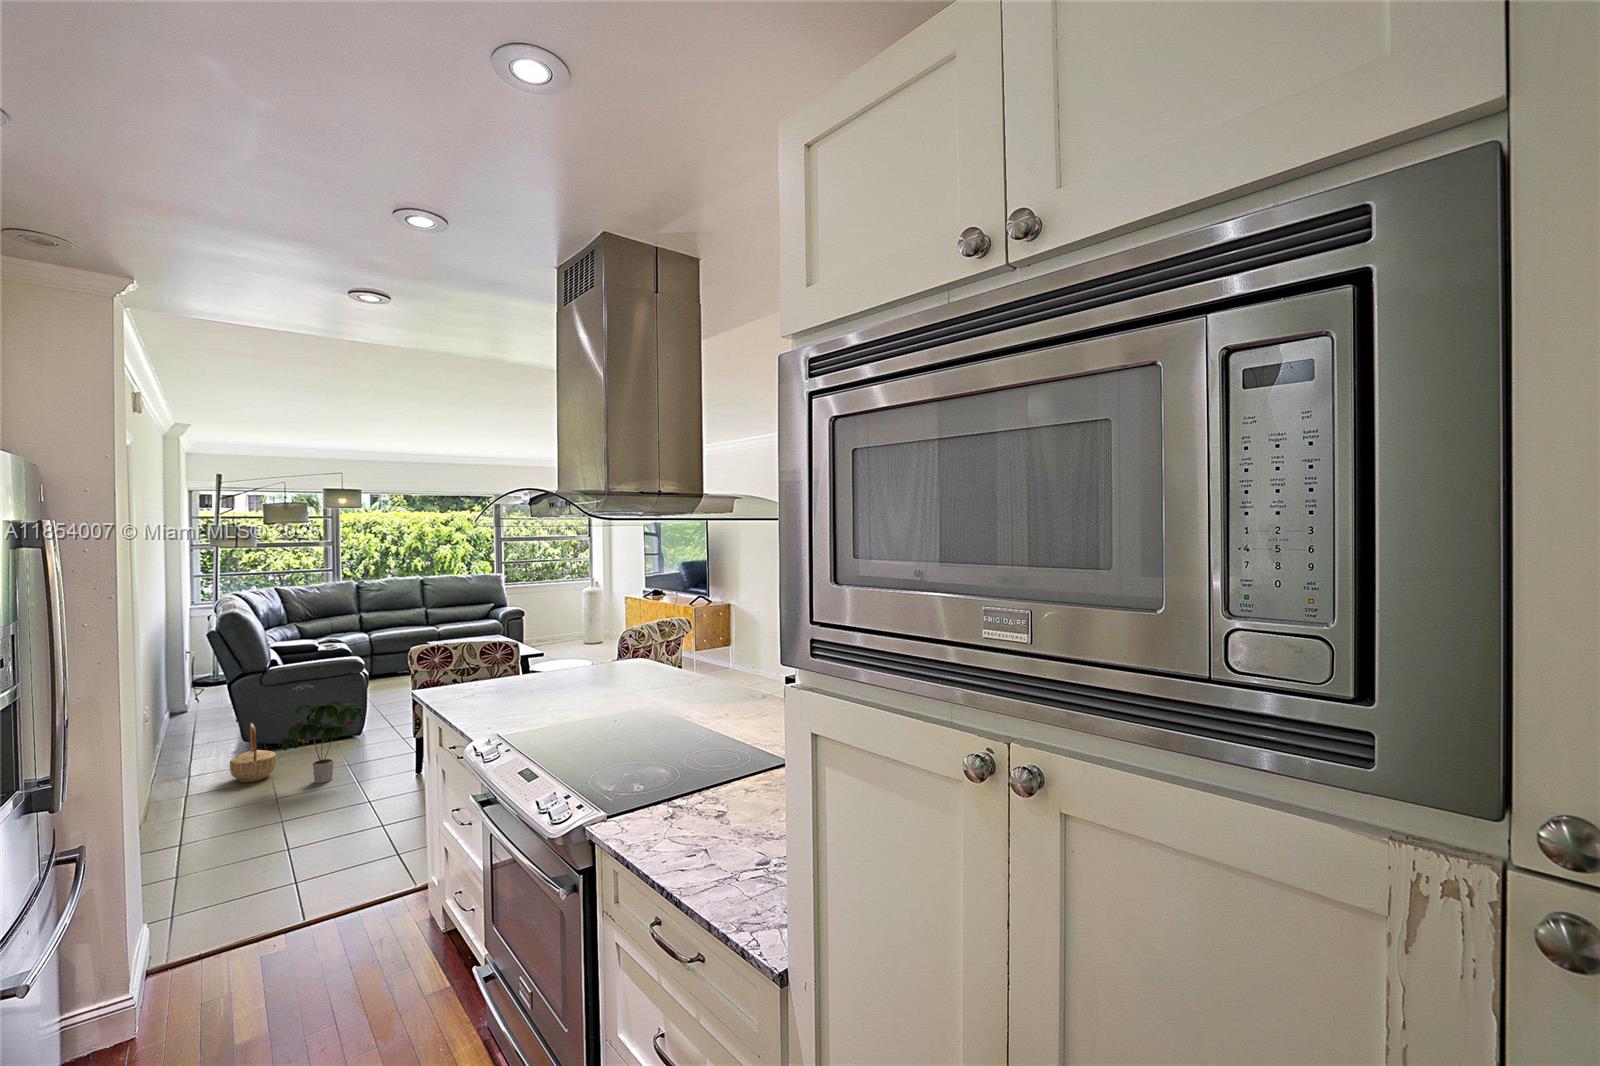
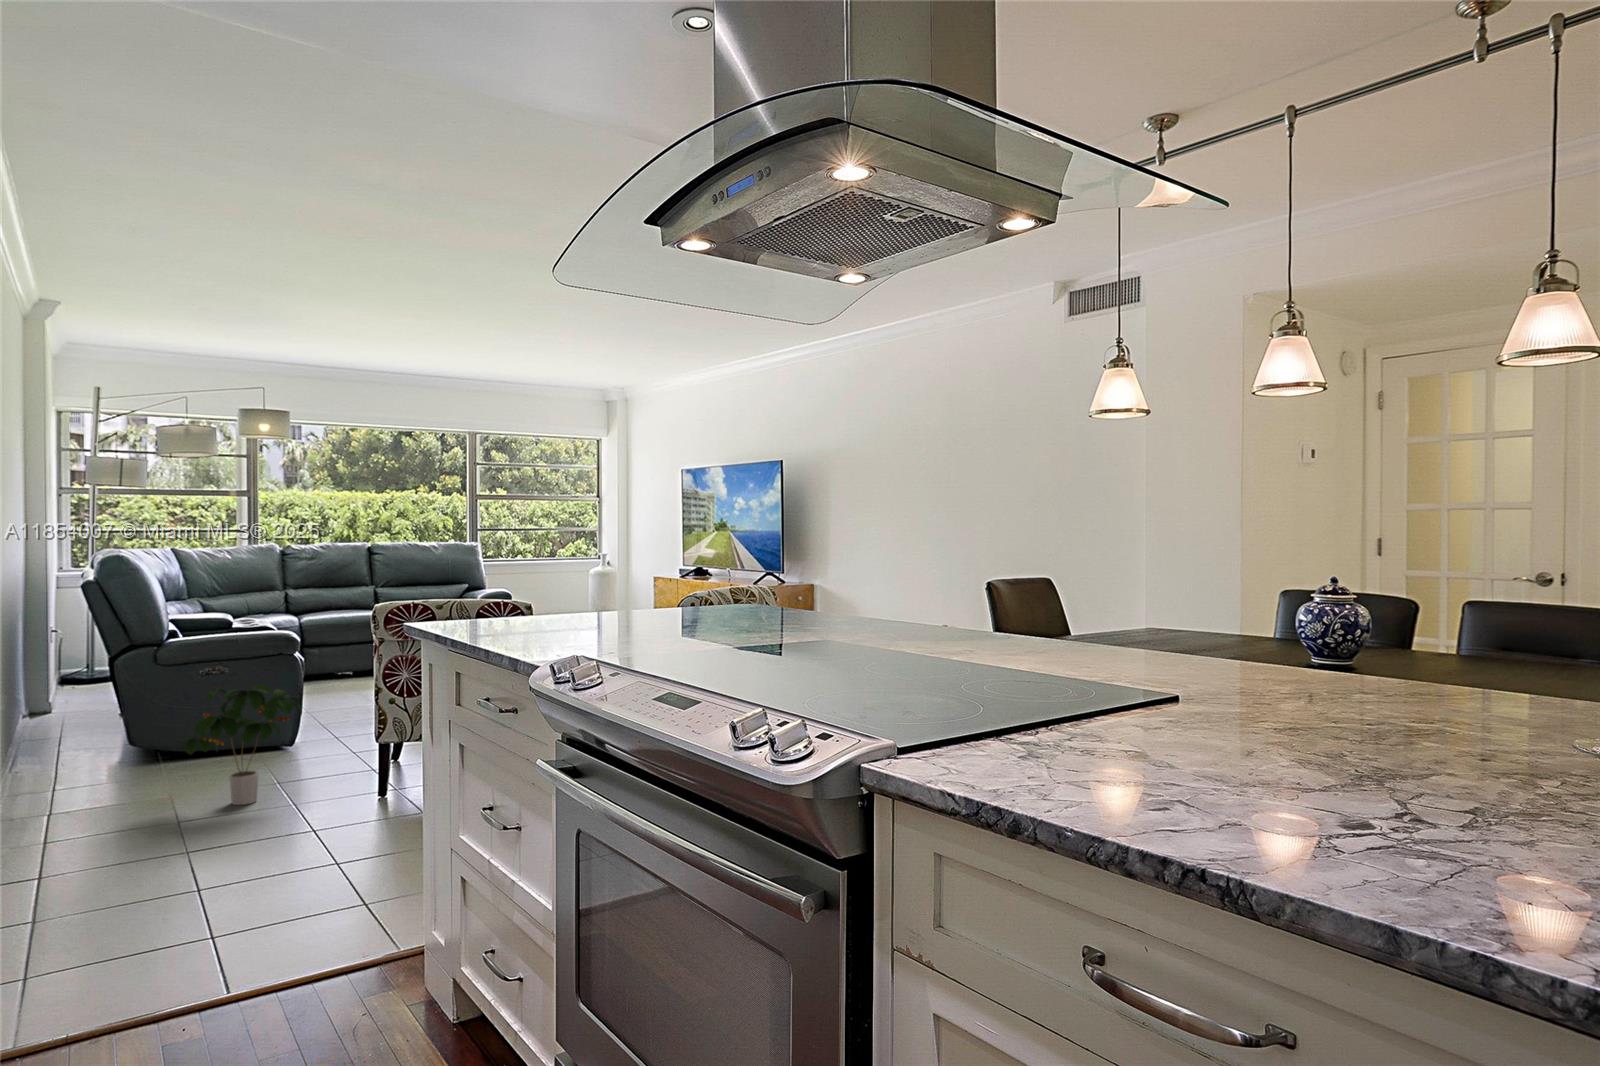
basket: present [230,723,276,782] -> none [111,715,177,801]

